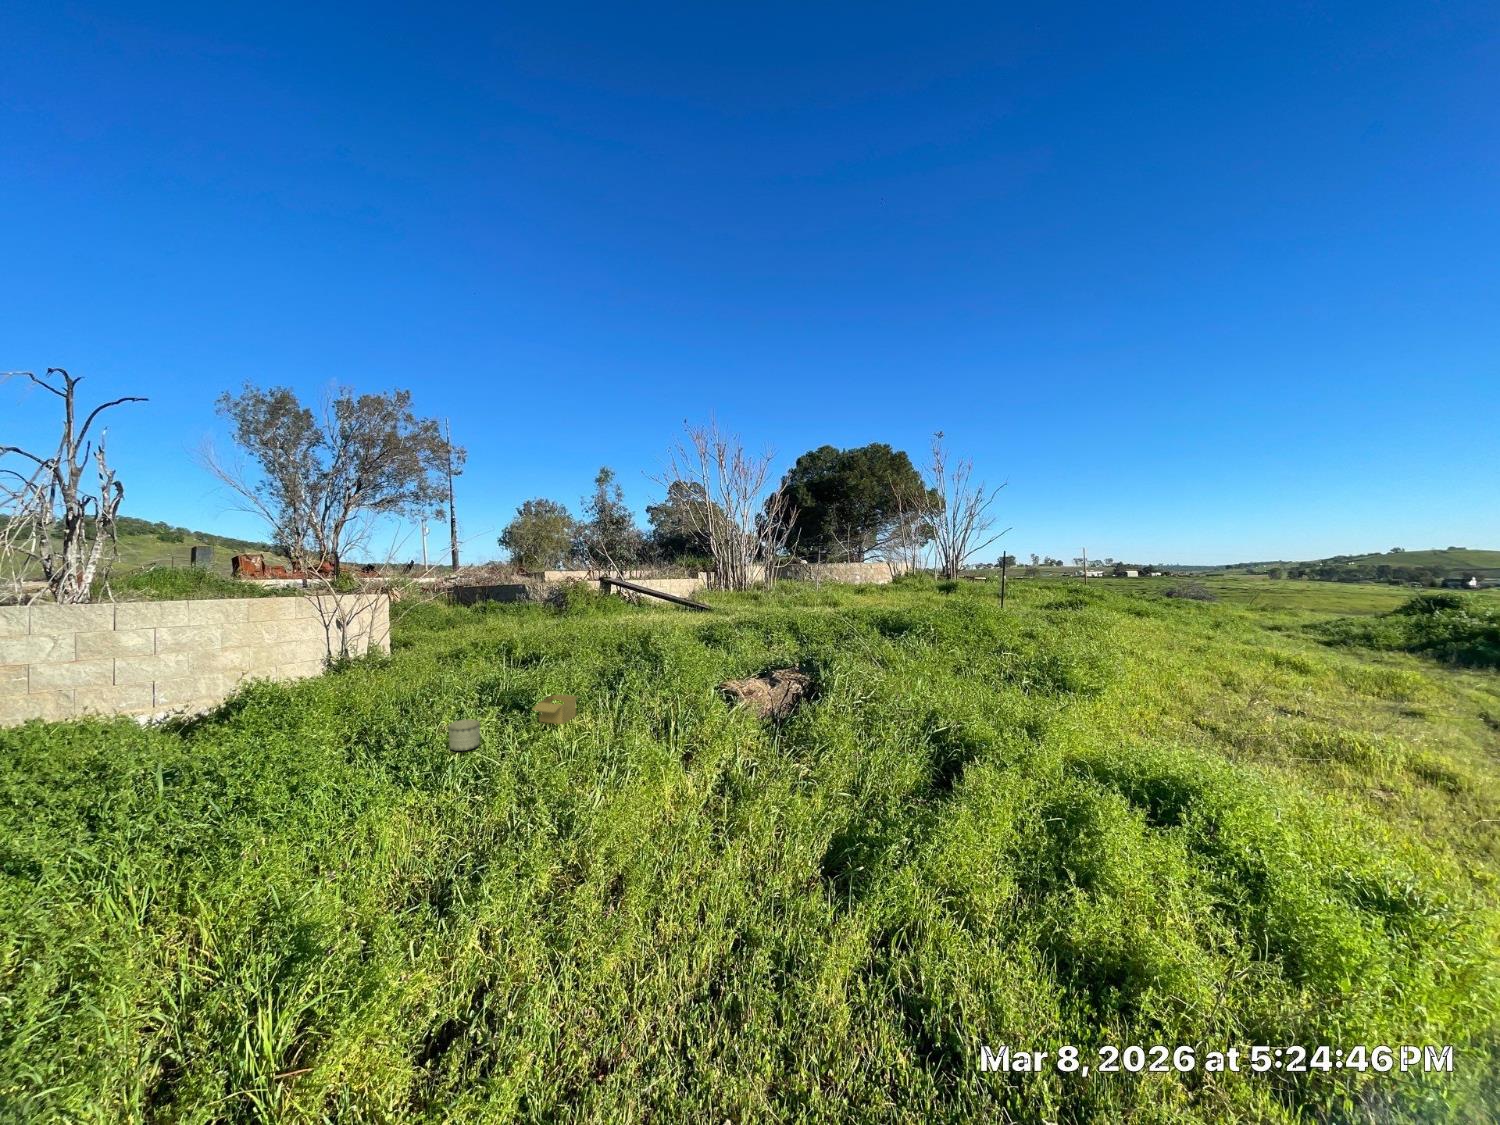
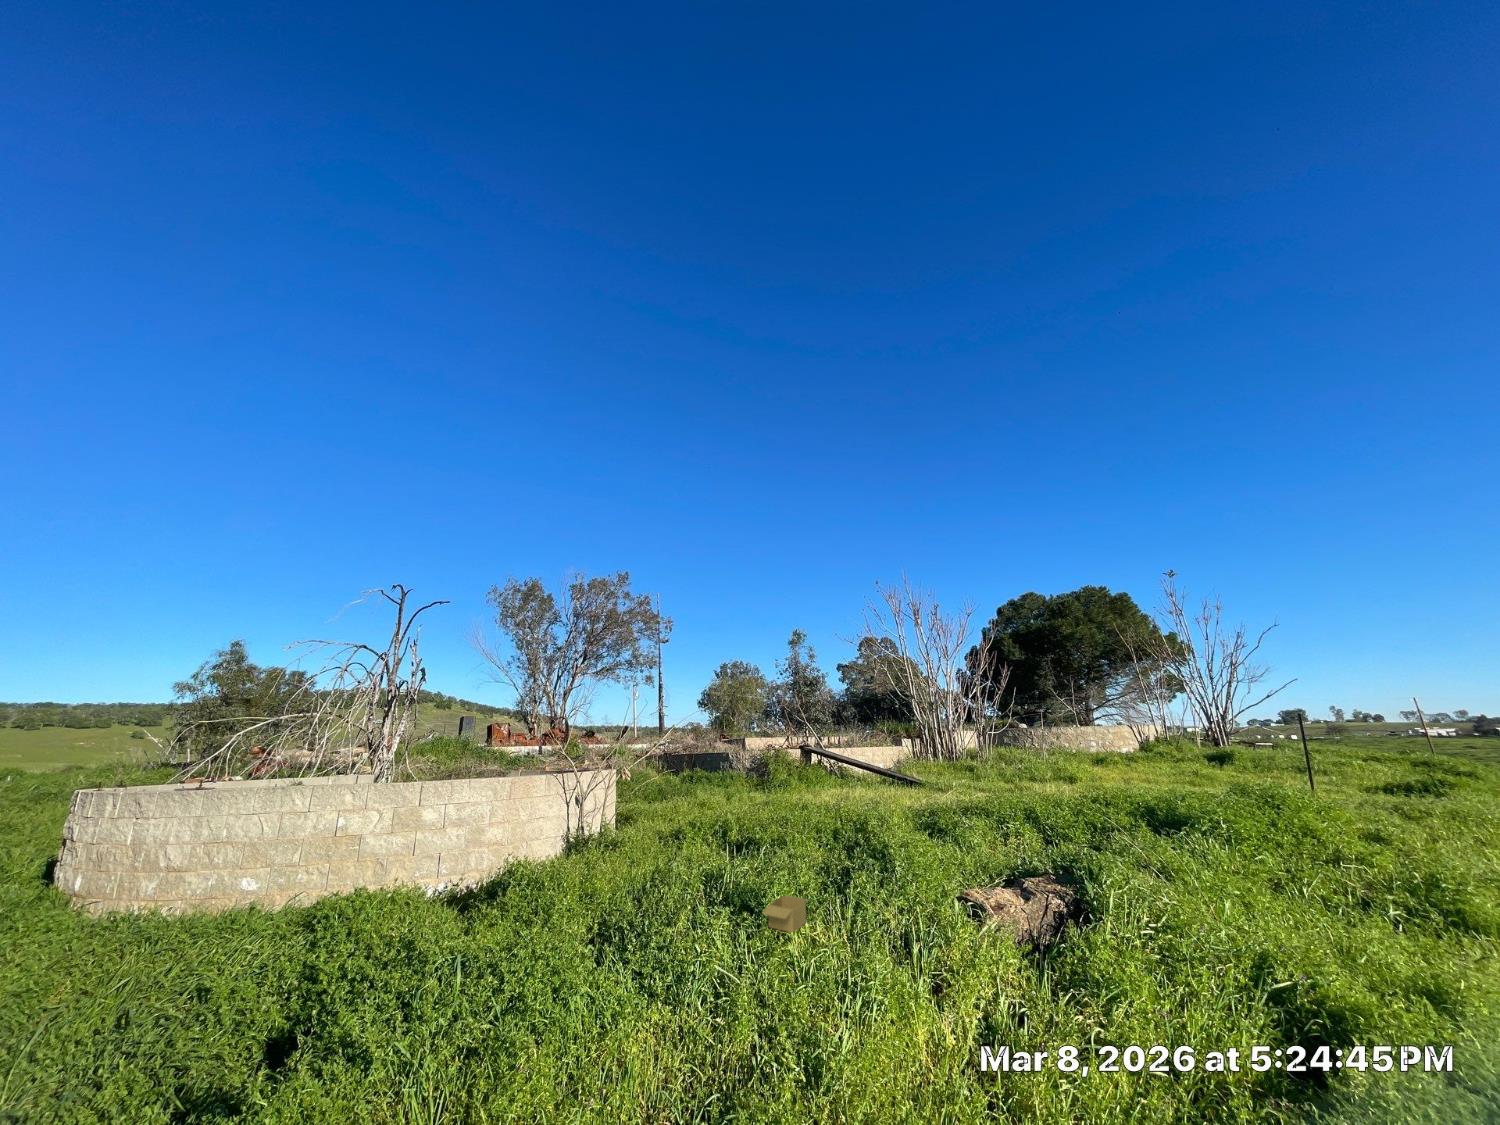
planter: present [449,720,480,751] -> none [685,922,714,958]

